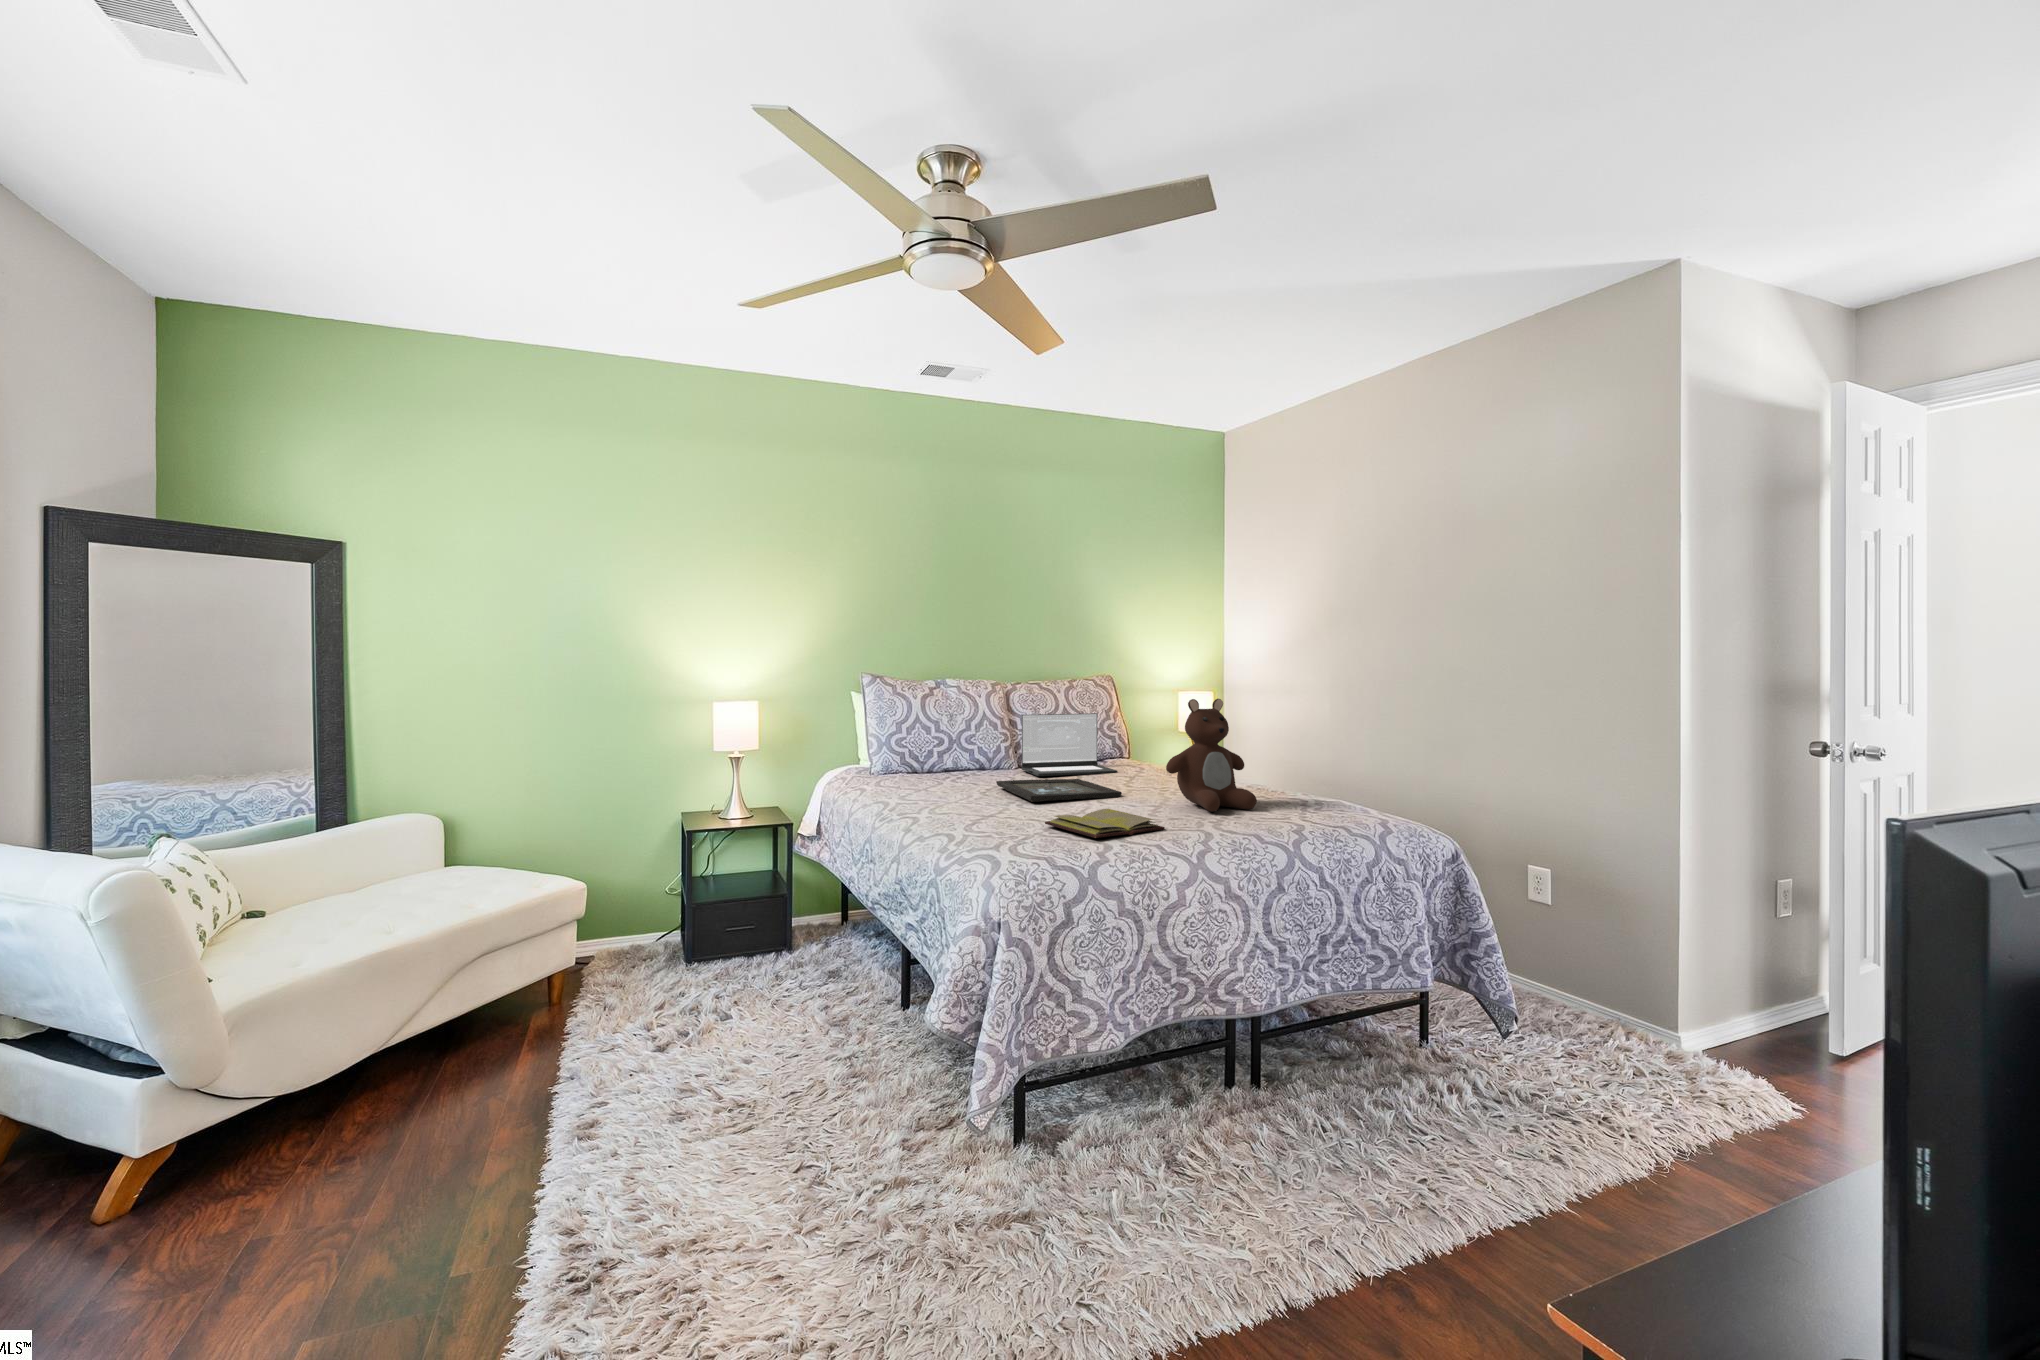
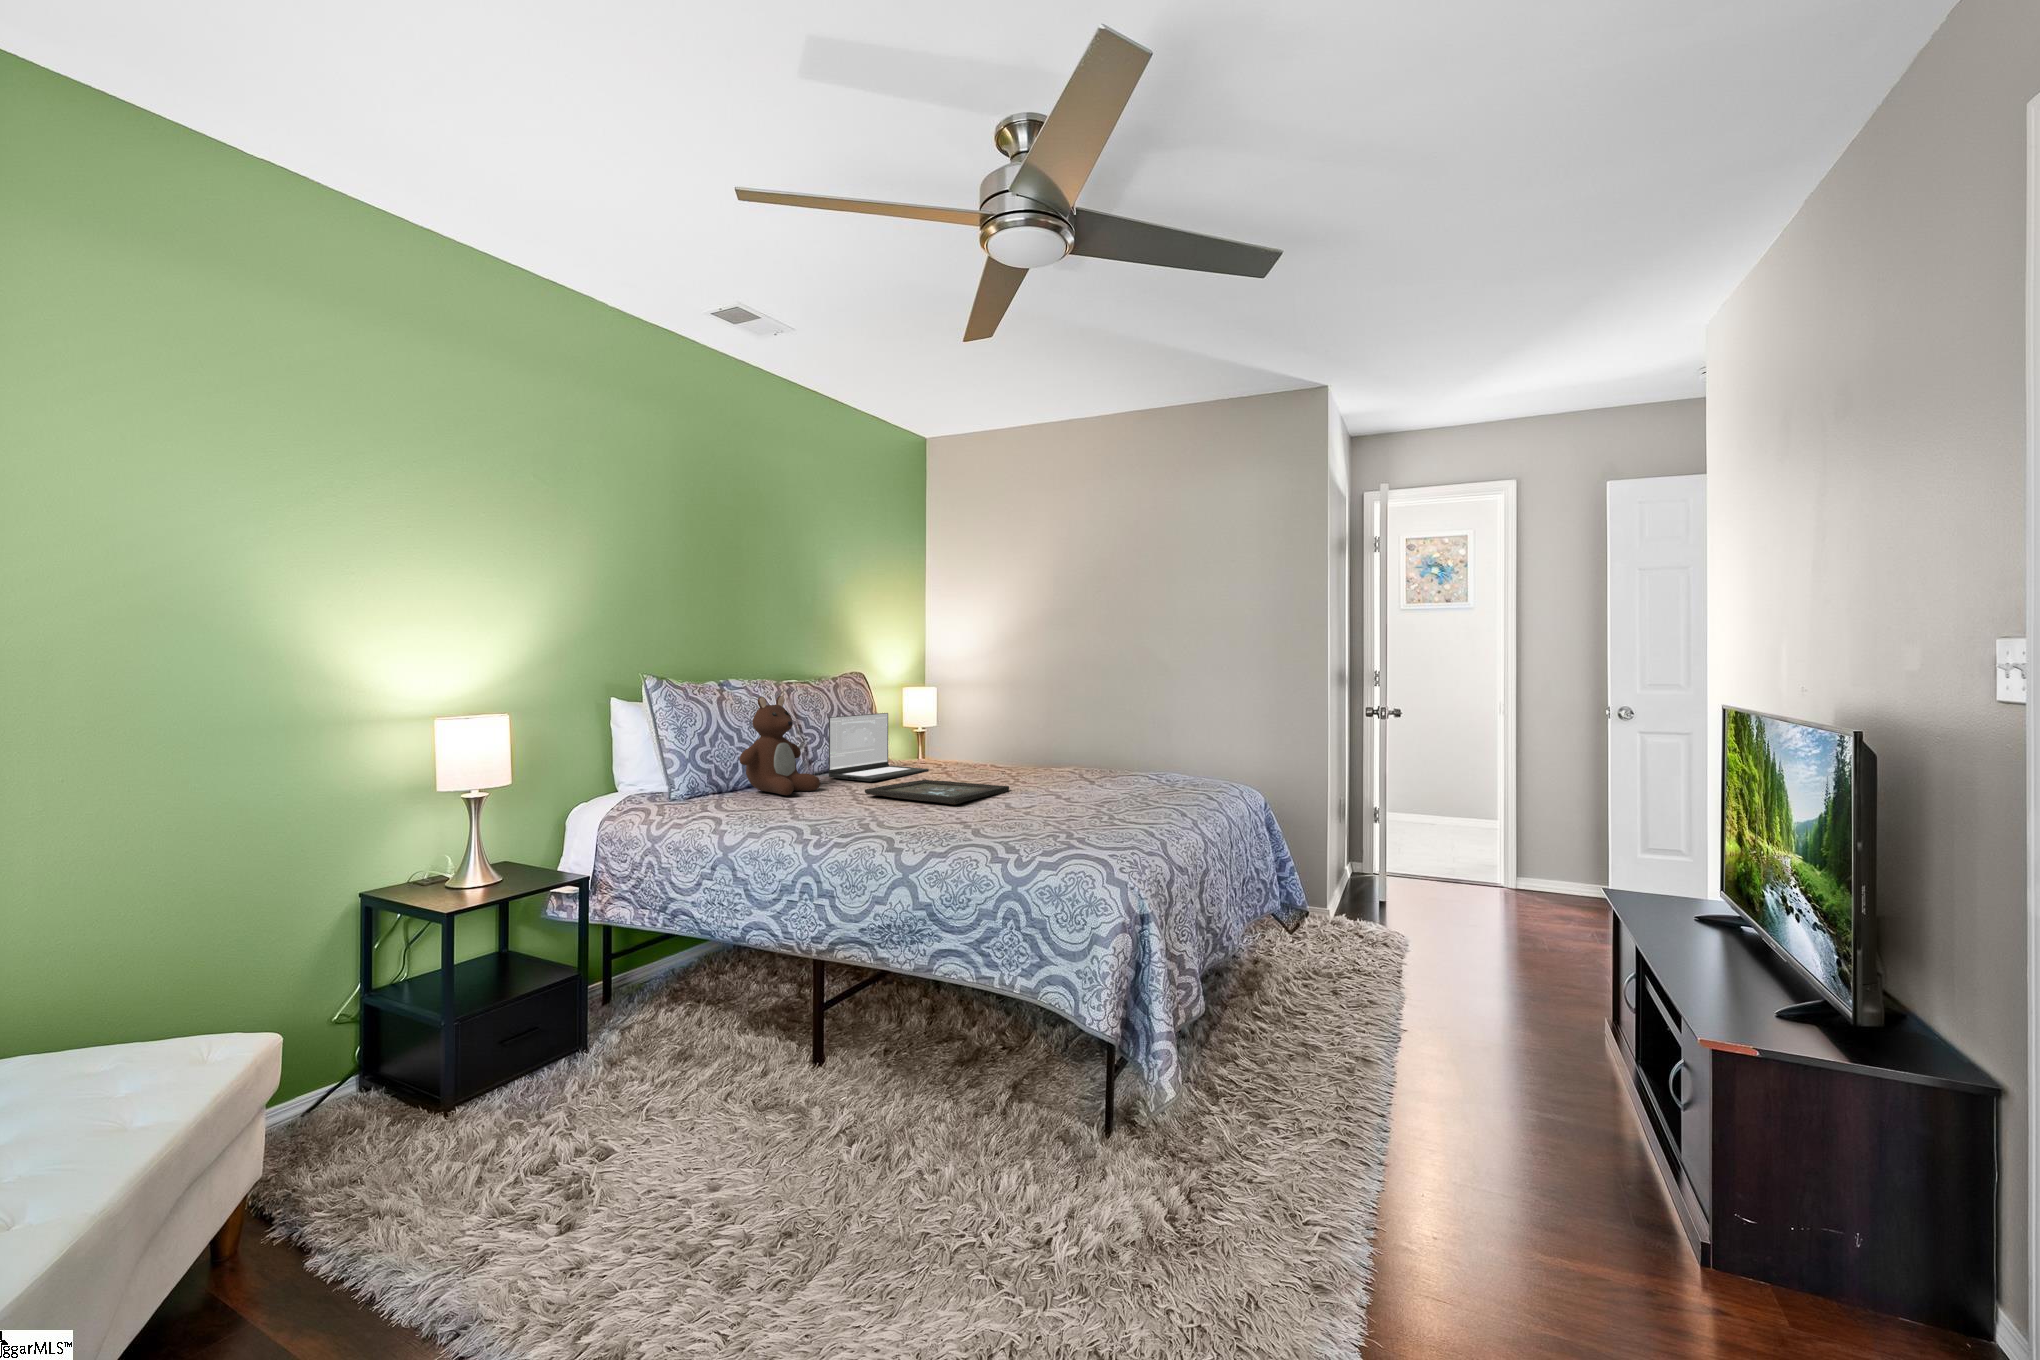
teddy bear: present [1166,699,1257,812] -> present [740,696,820,795]
diary: present [1045,809,1165,838] -> none [1041,800,1138,826]

